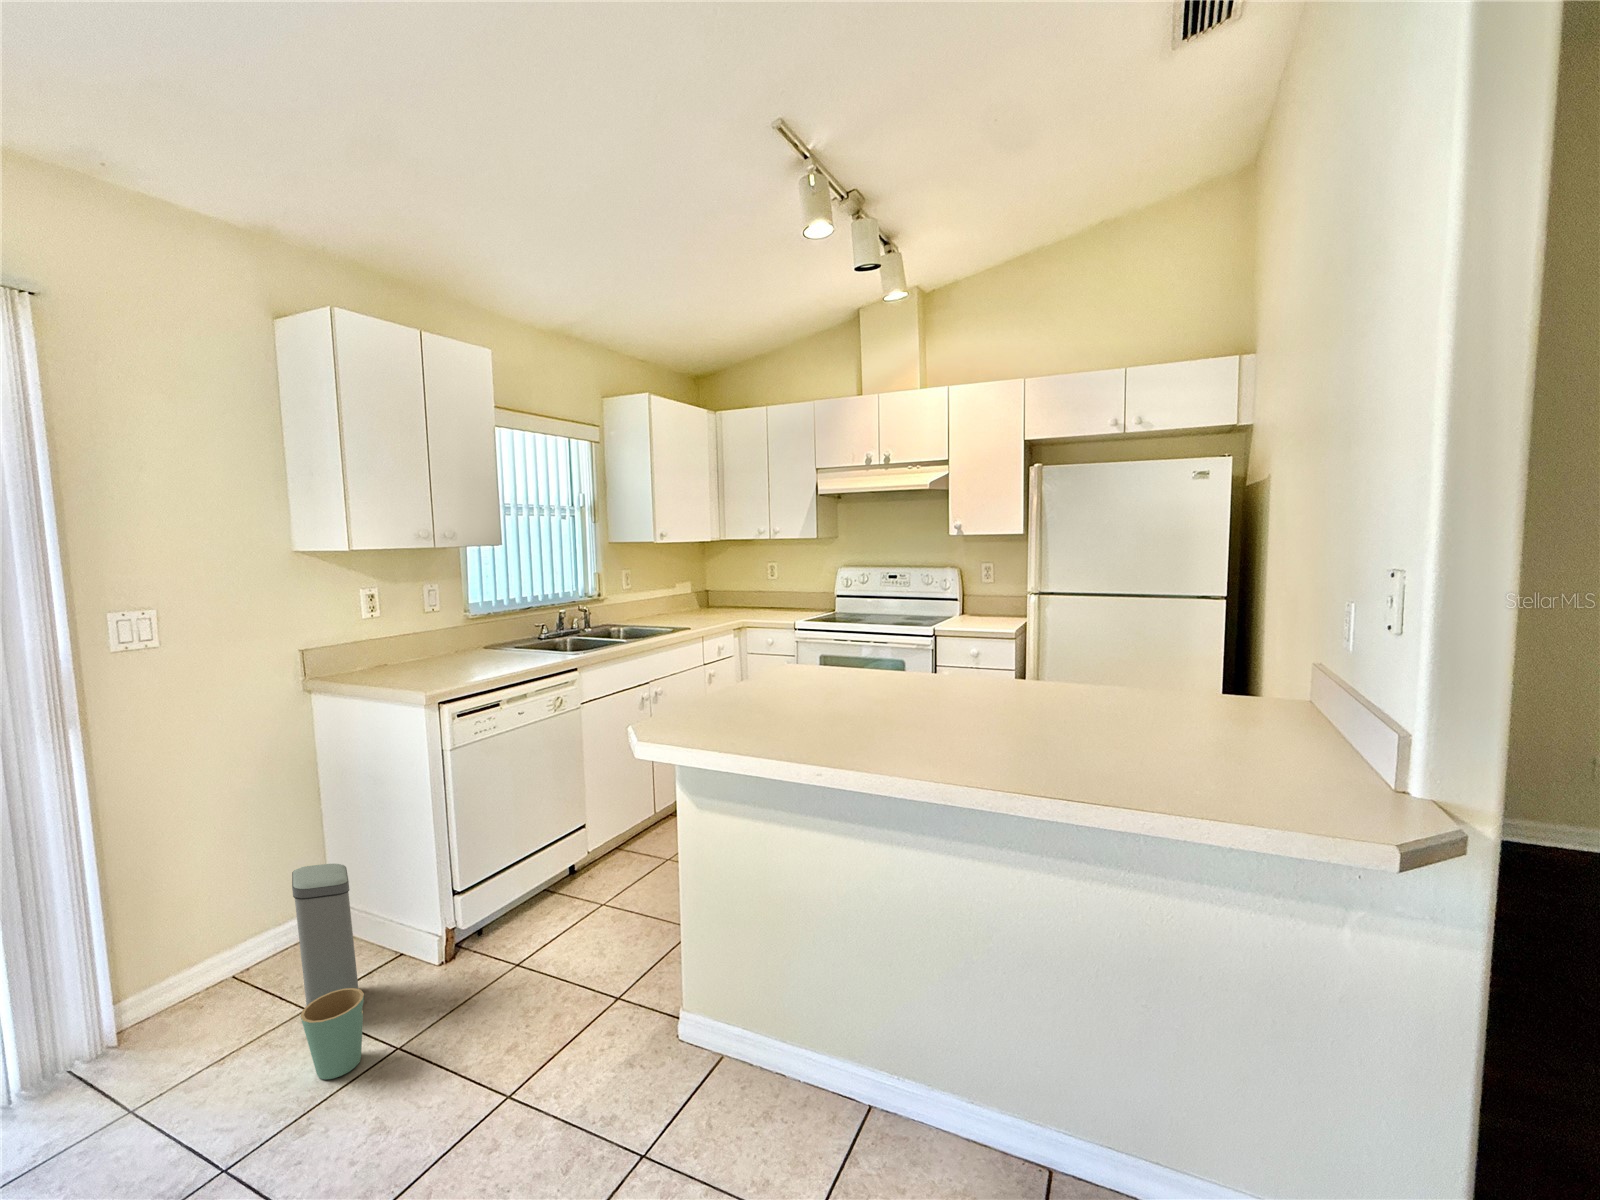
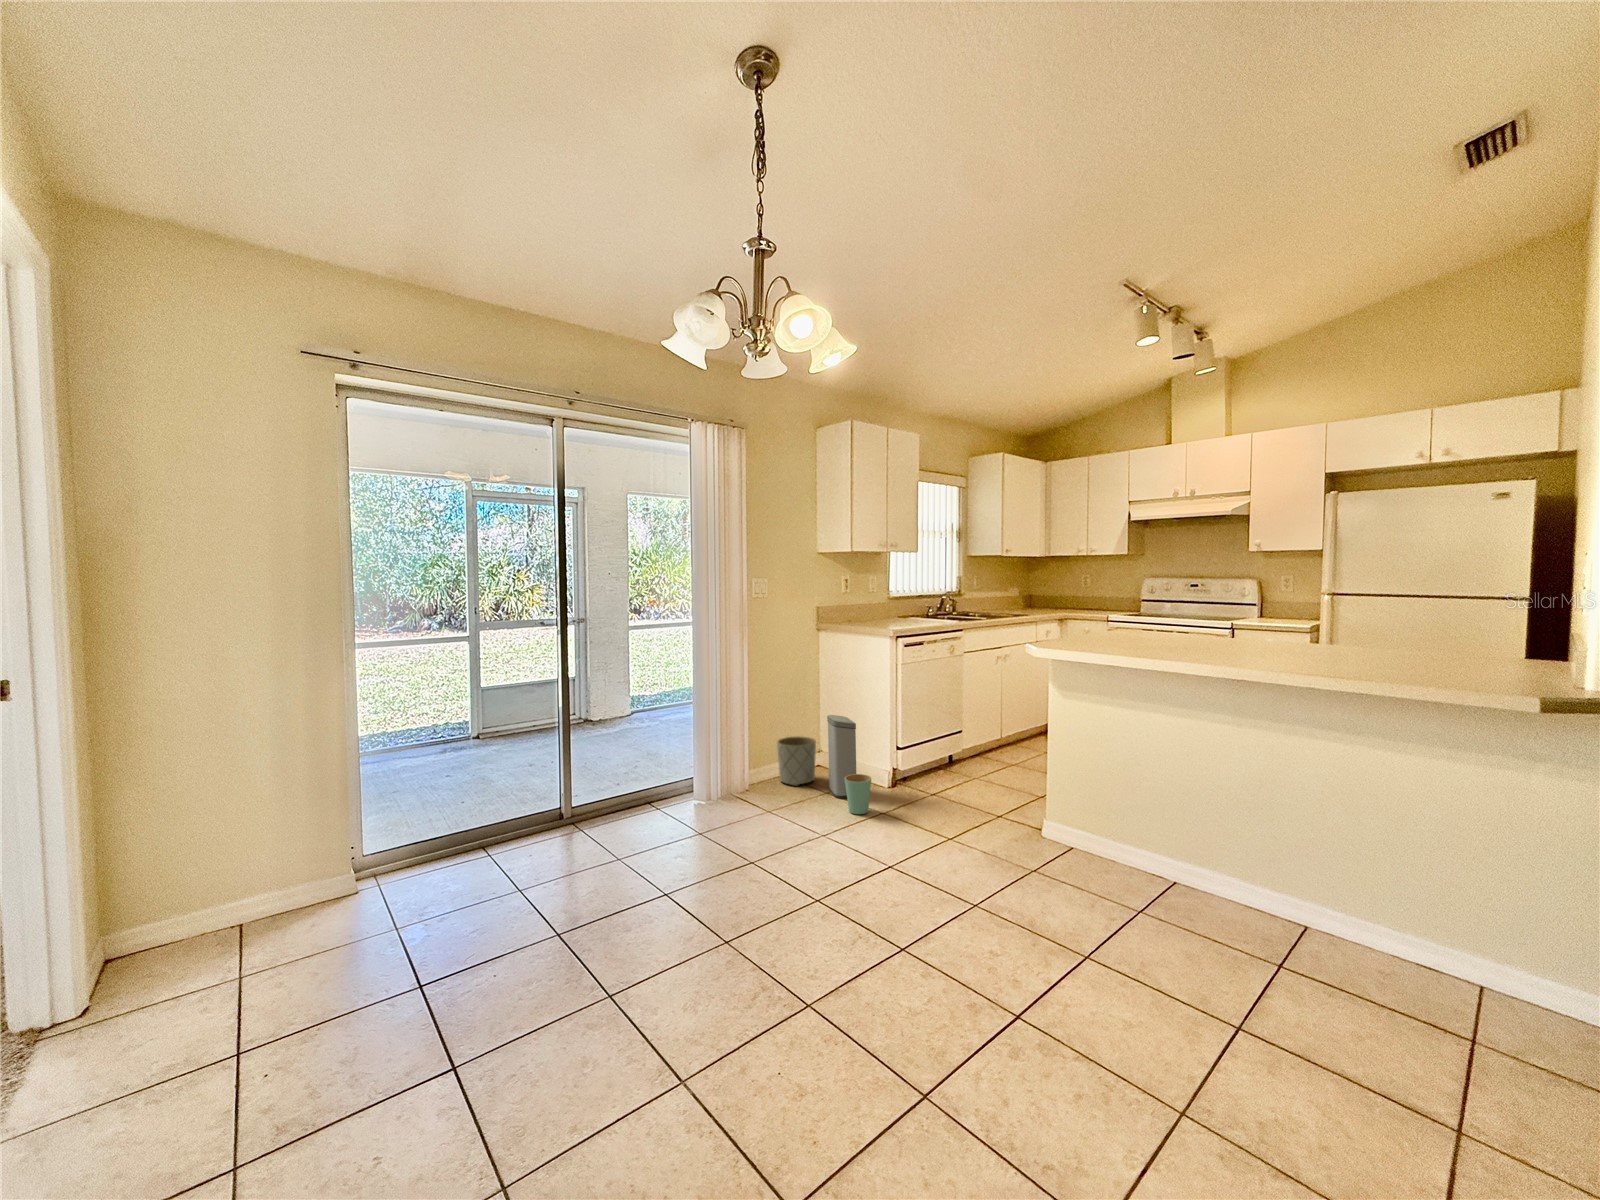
planter: none [192,901,290,1013] -> present [777,737,816,786]

